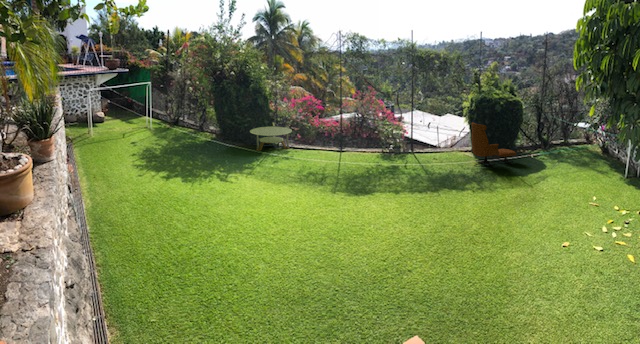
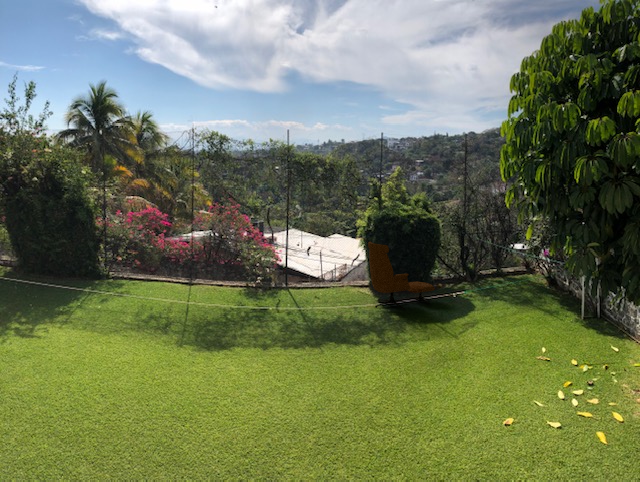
round table: present [250,127,292,151] -> none [22,252,98,291]

